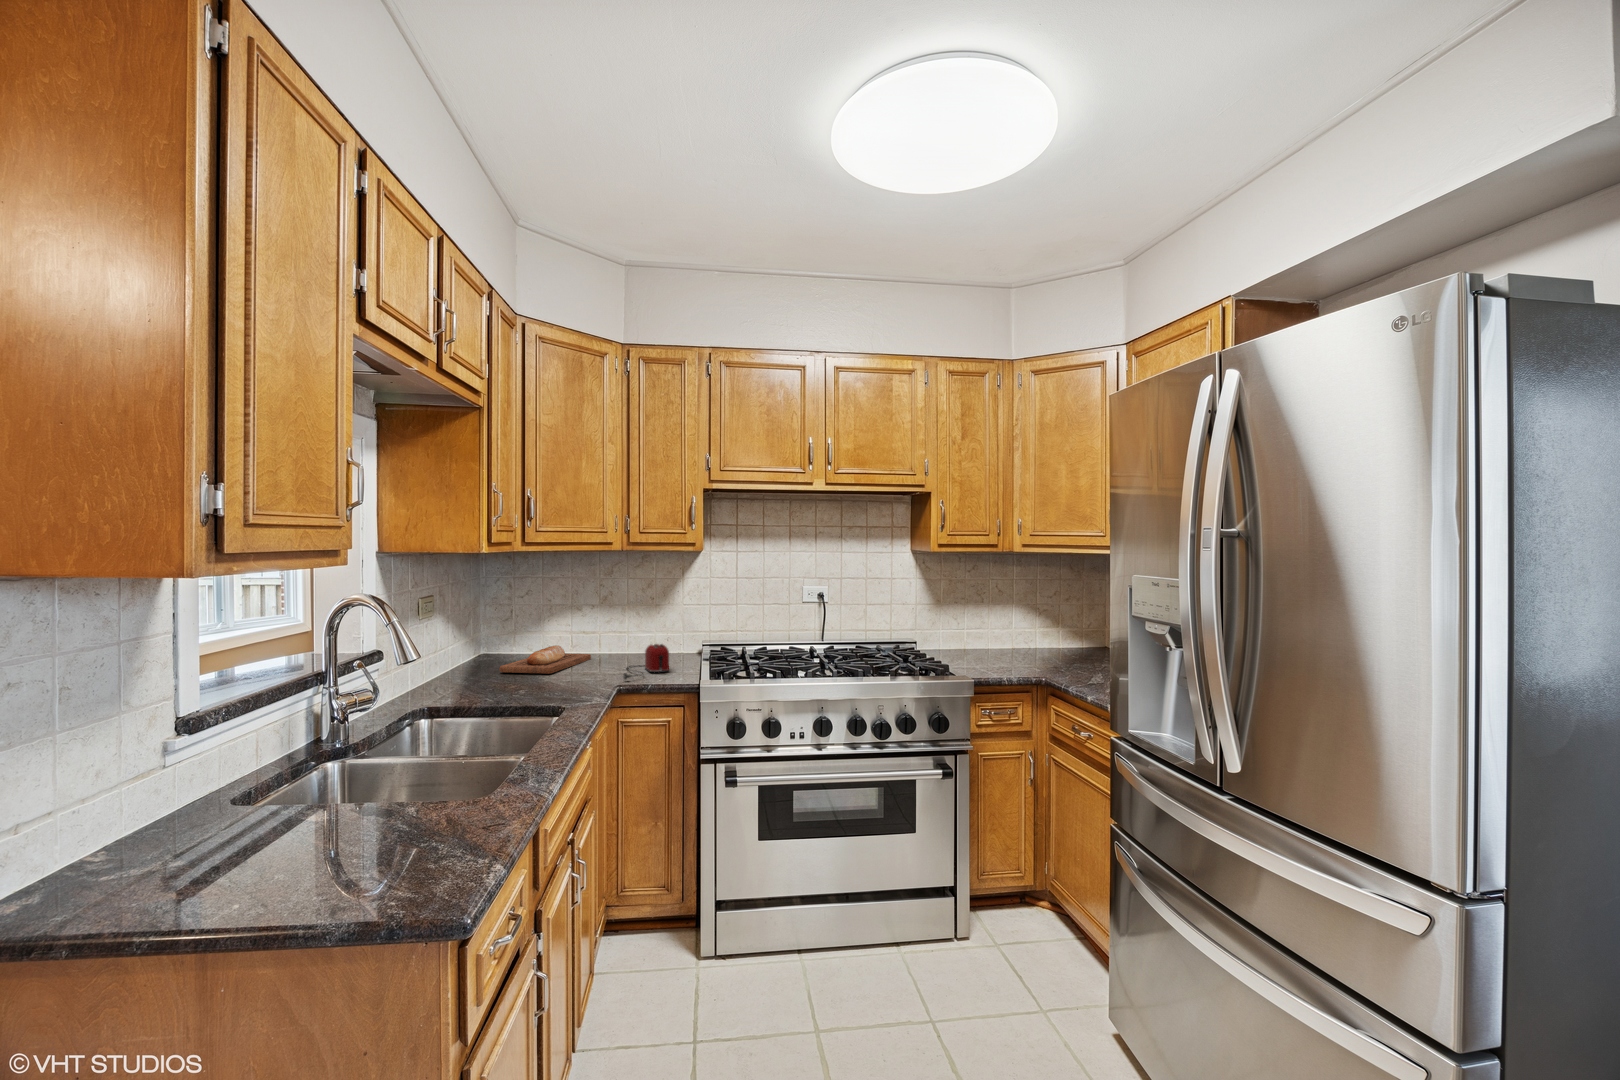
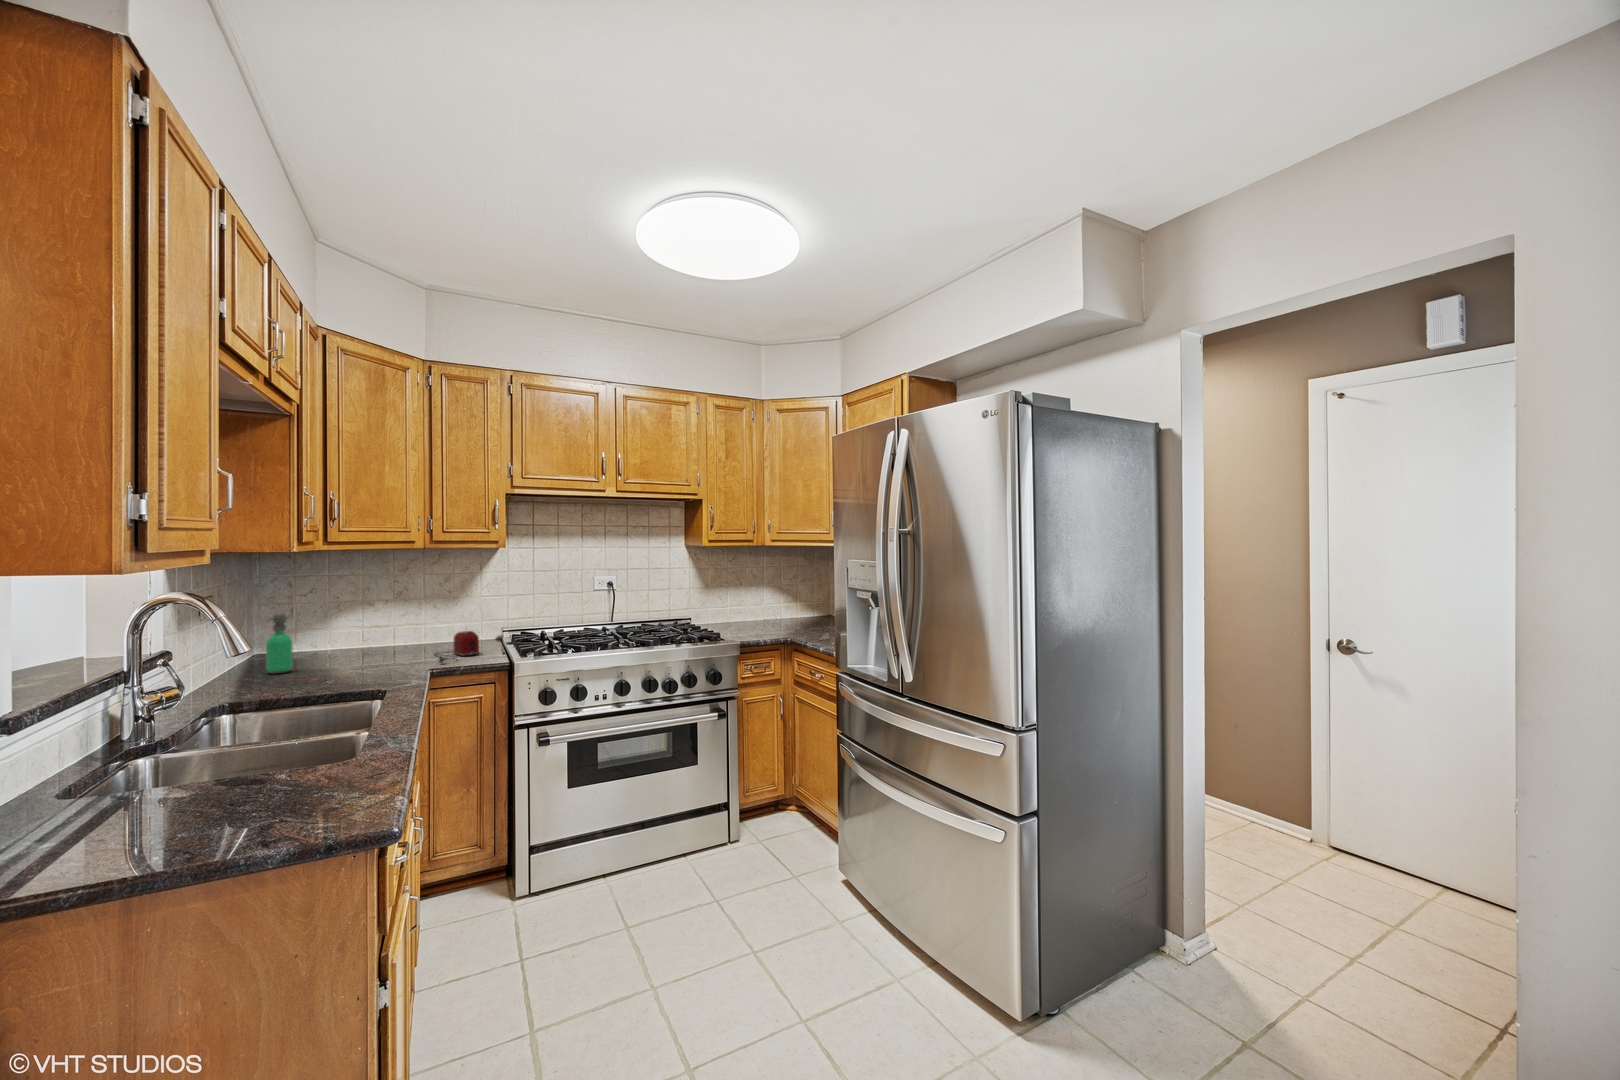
soap dispenser: none [465,615,490,679] -> present [266,612,292,674]
bread loaf: present [499,645,591,674] -> none [301,639,391,666]

